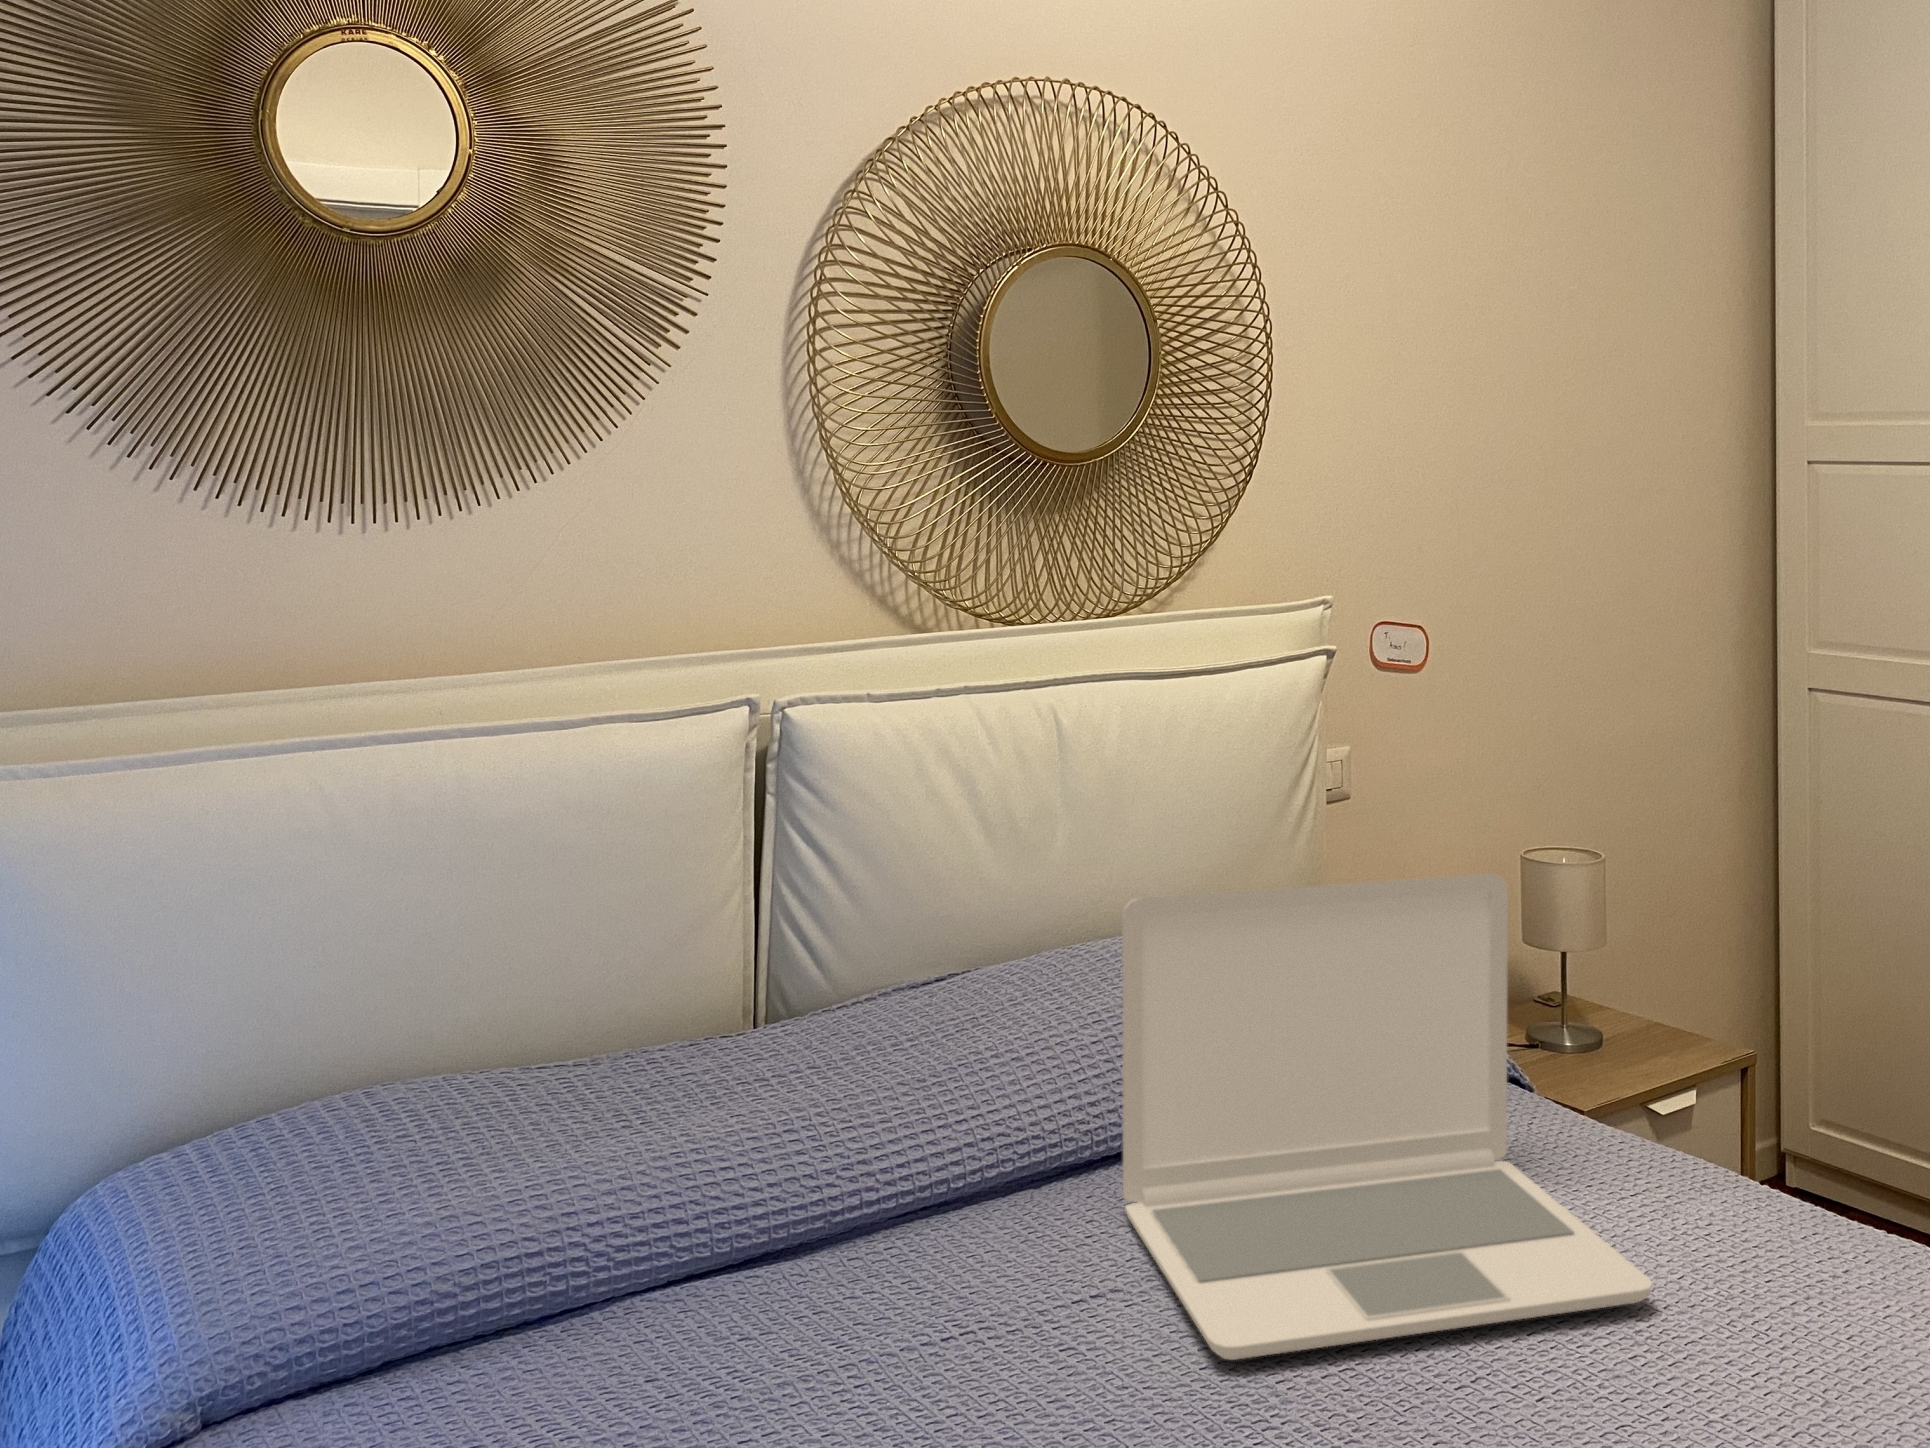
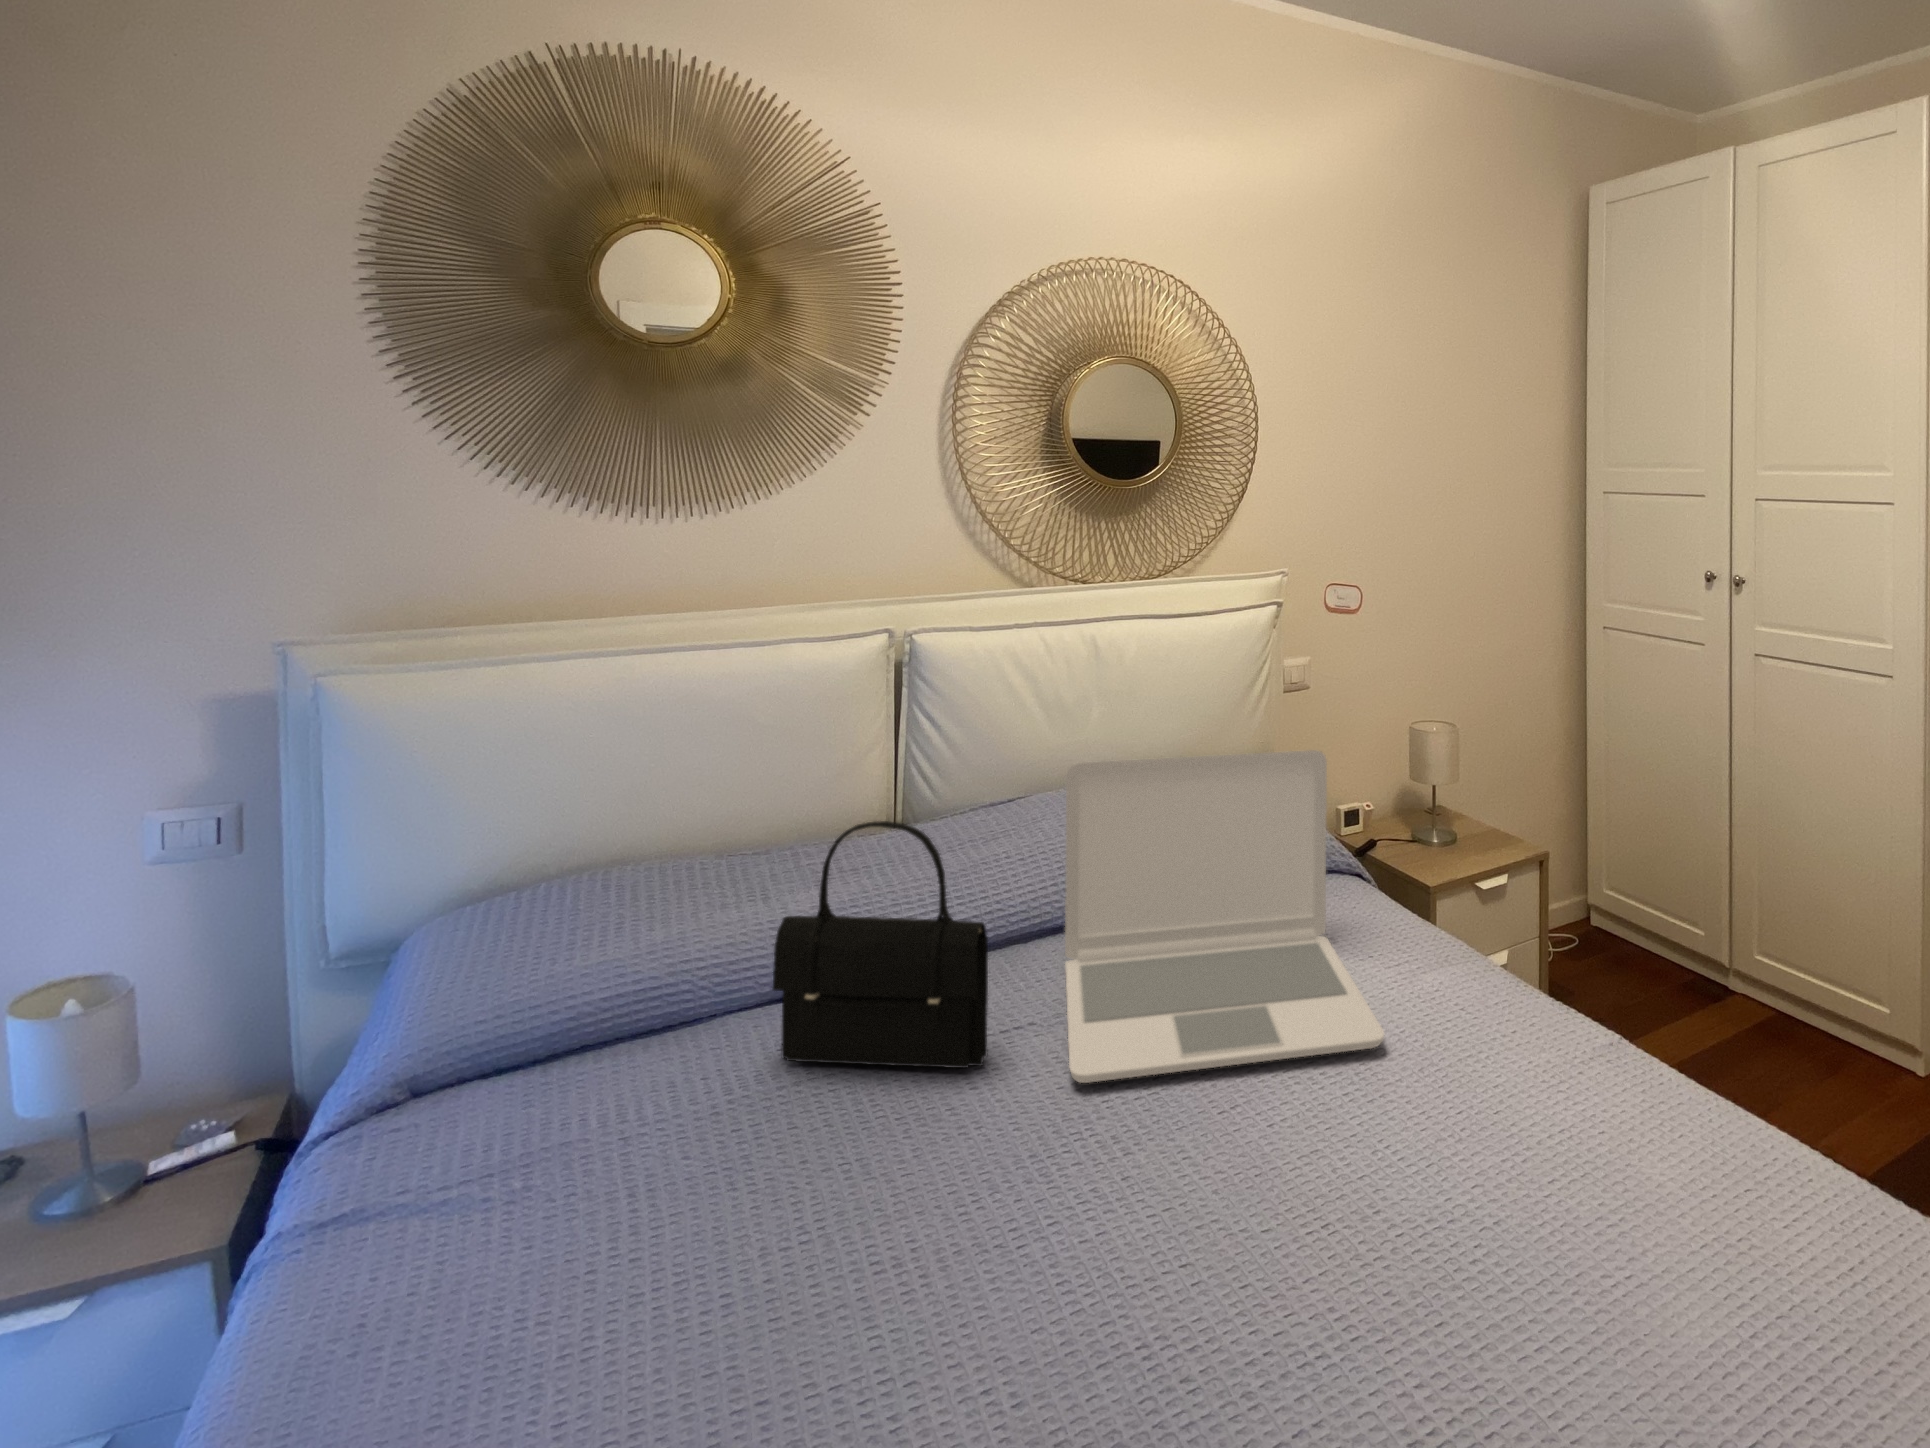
handbag: none [749,982,1069,1348] -> present [772,821,988,1068]

